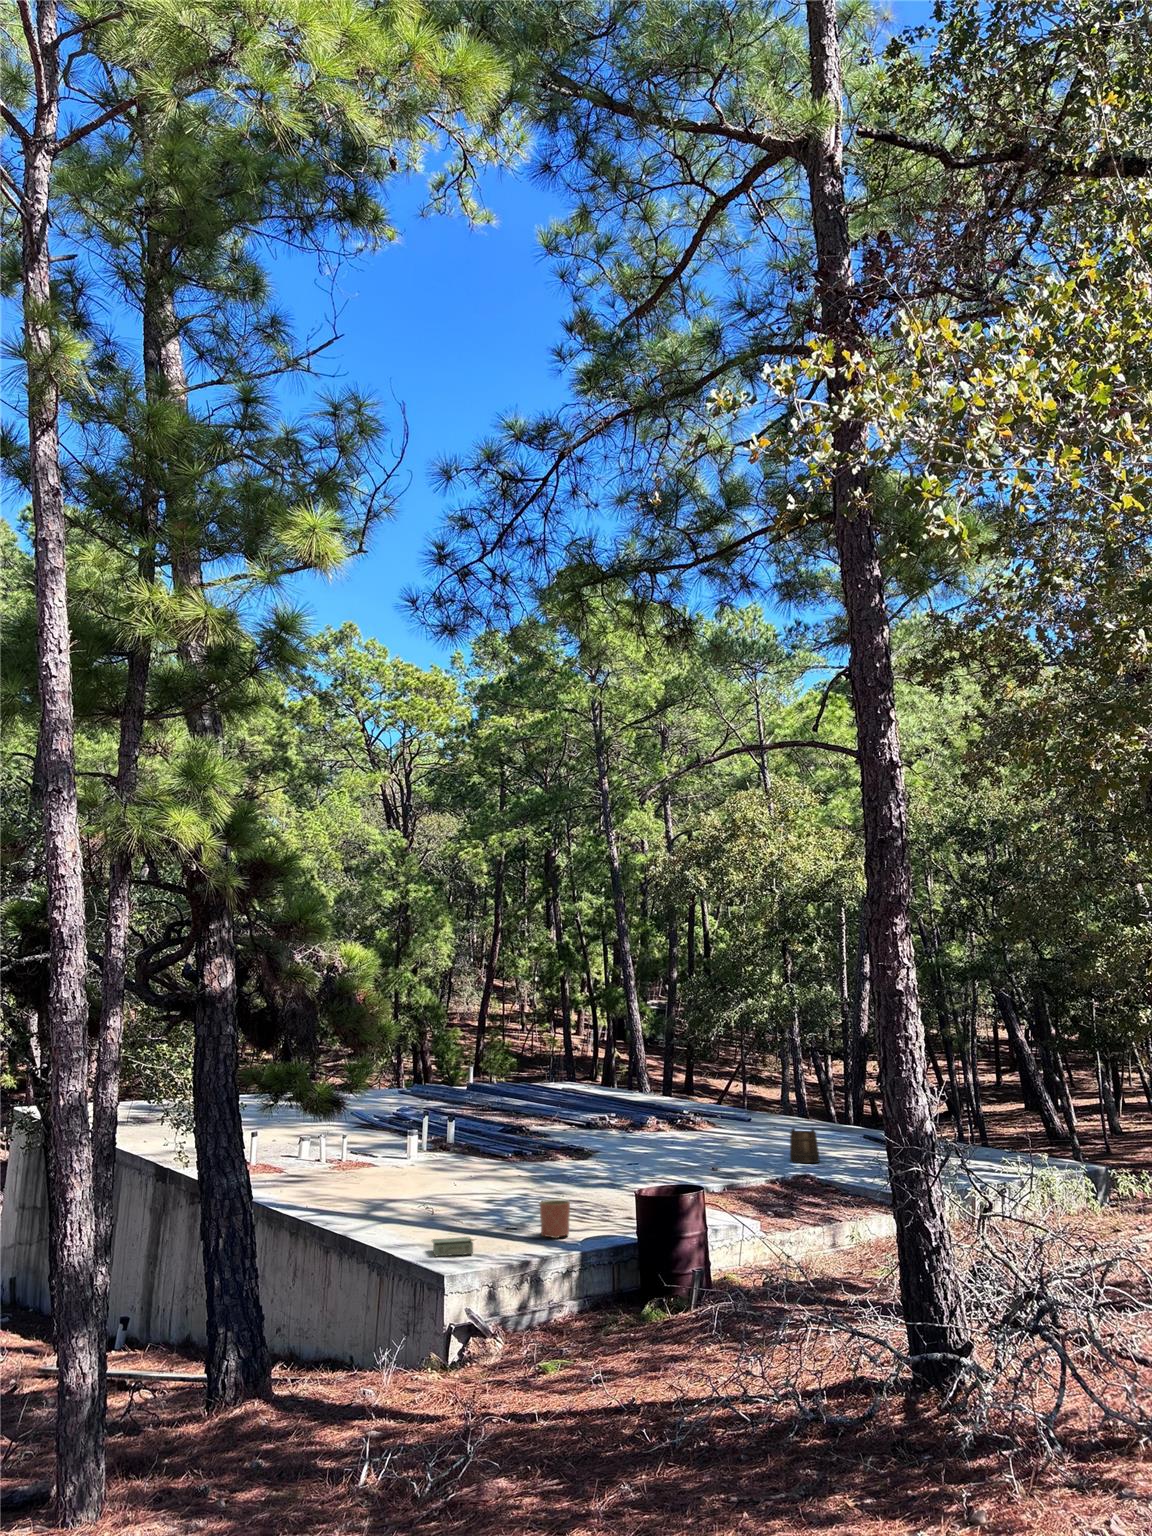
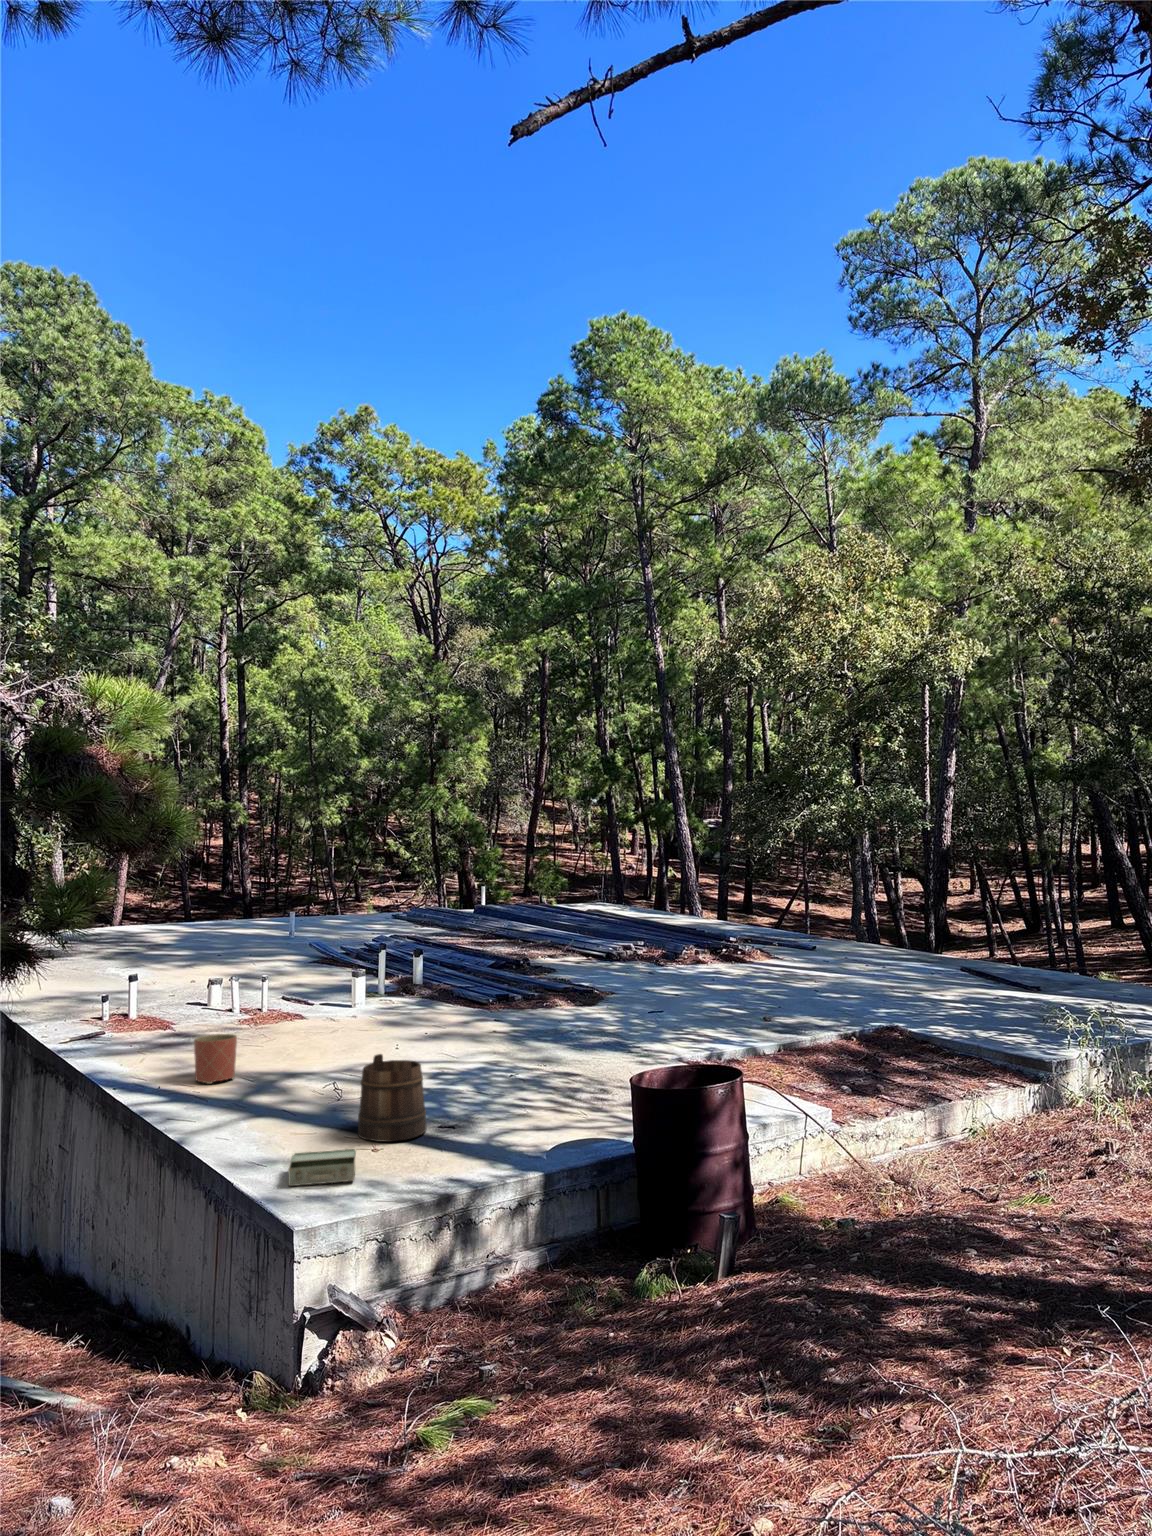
bucket: present [790,1128,820,1163] -> present [358,1054,427,1142]
planter: present [540,1200,570,1238] -> present [194,1034,237,1084]

